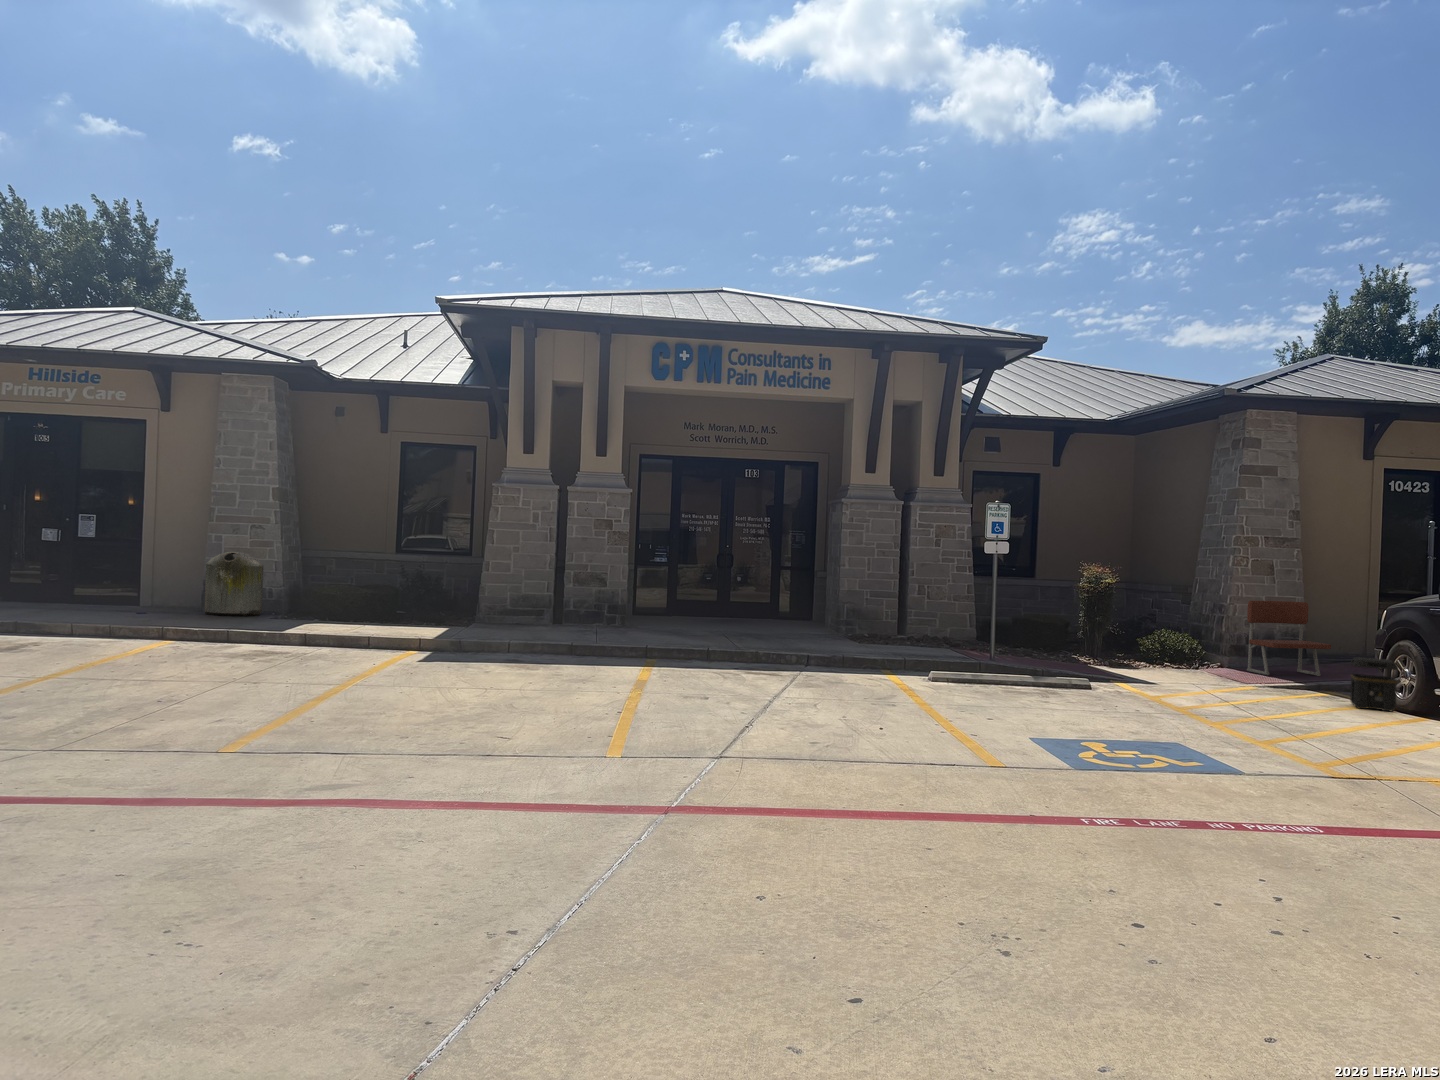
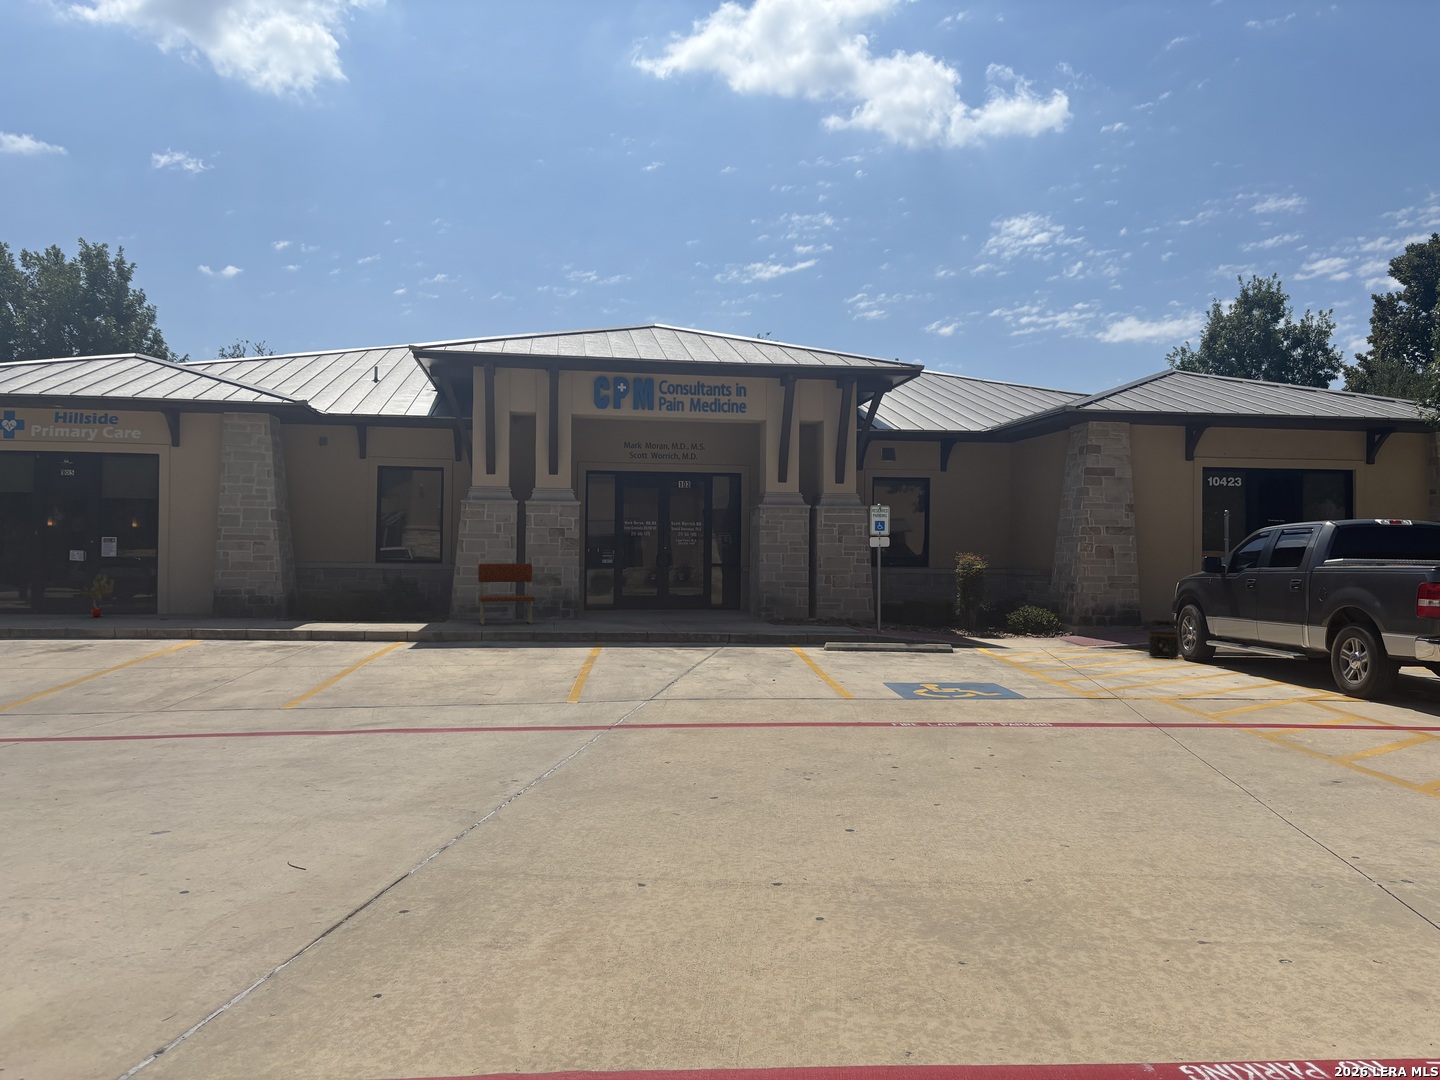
trash can: present [205,552,263,616] -> none [217,566,266,620]
potted tree: none [53,556,93,606] -> present [81,575,114,617]
bench: present [1247,601,1331,676] -> present [478,563,535,625]

